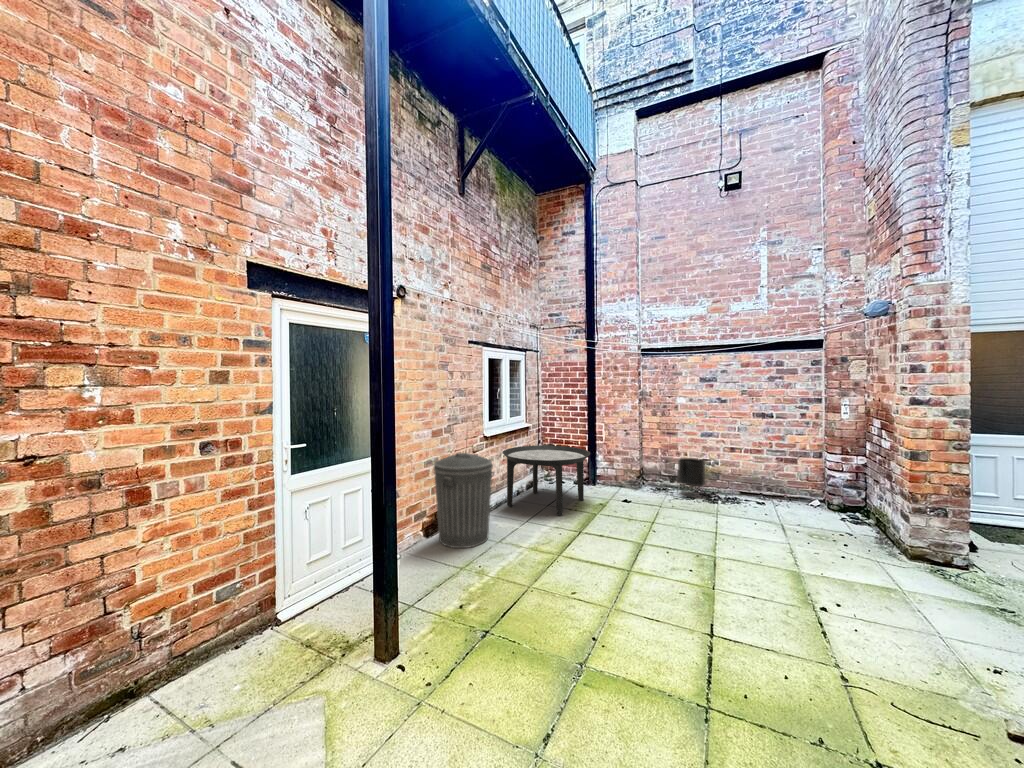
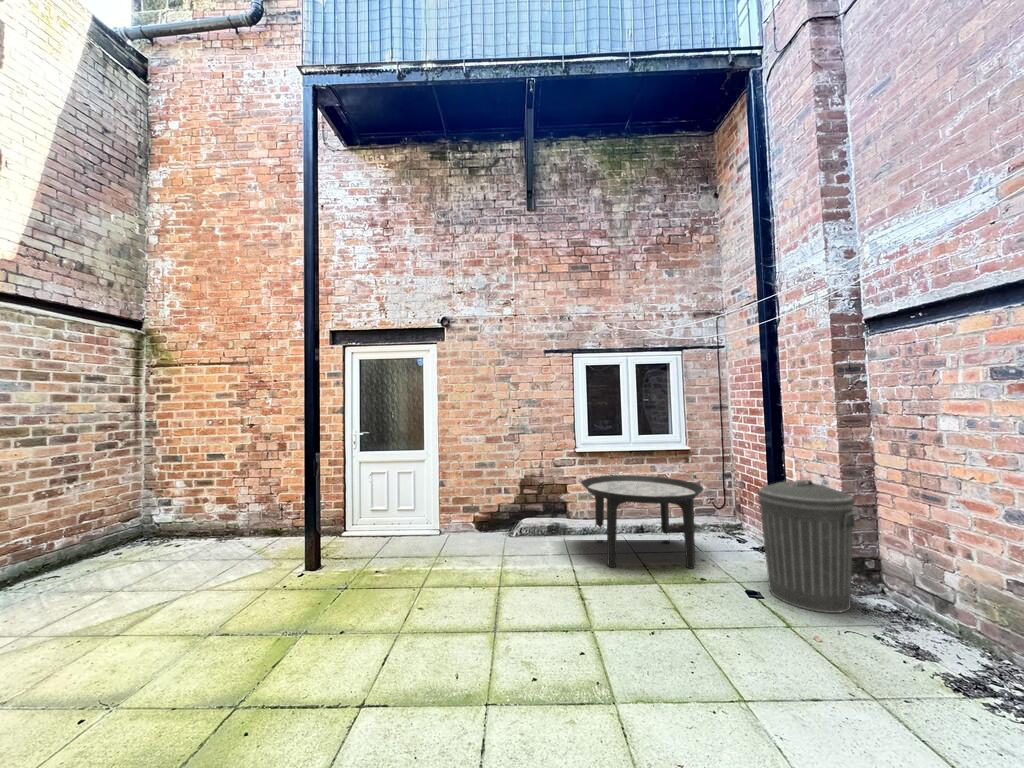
trash can: present [434,453,493,548] -> present [758,480,855,613]
planter: present [677,458,705,487] -> none [902,555,992,668]

